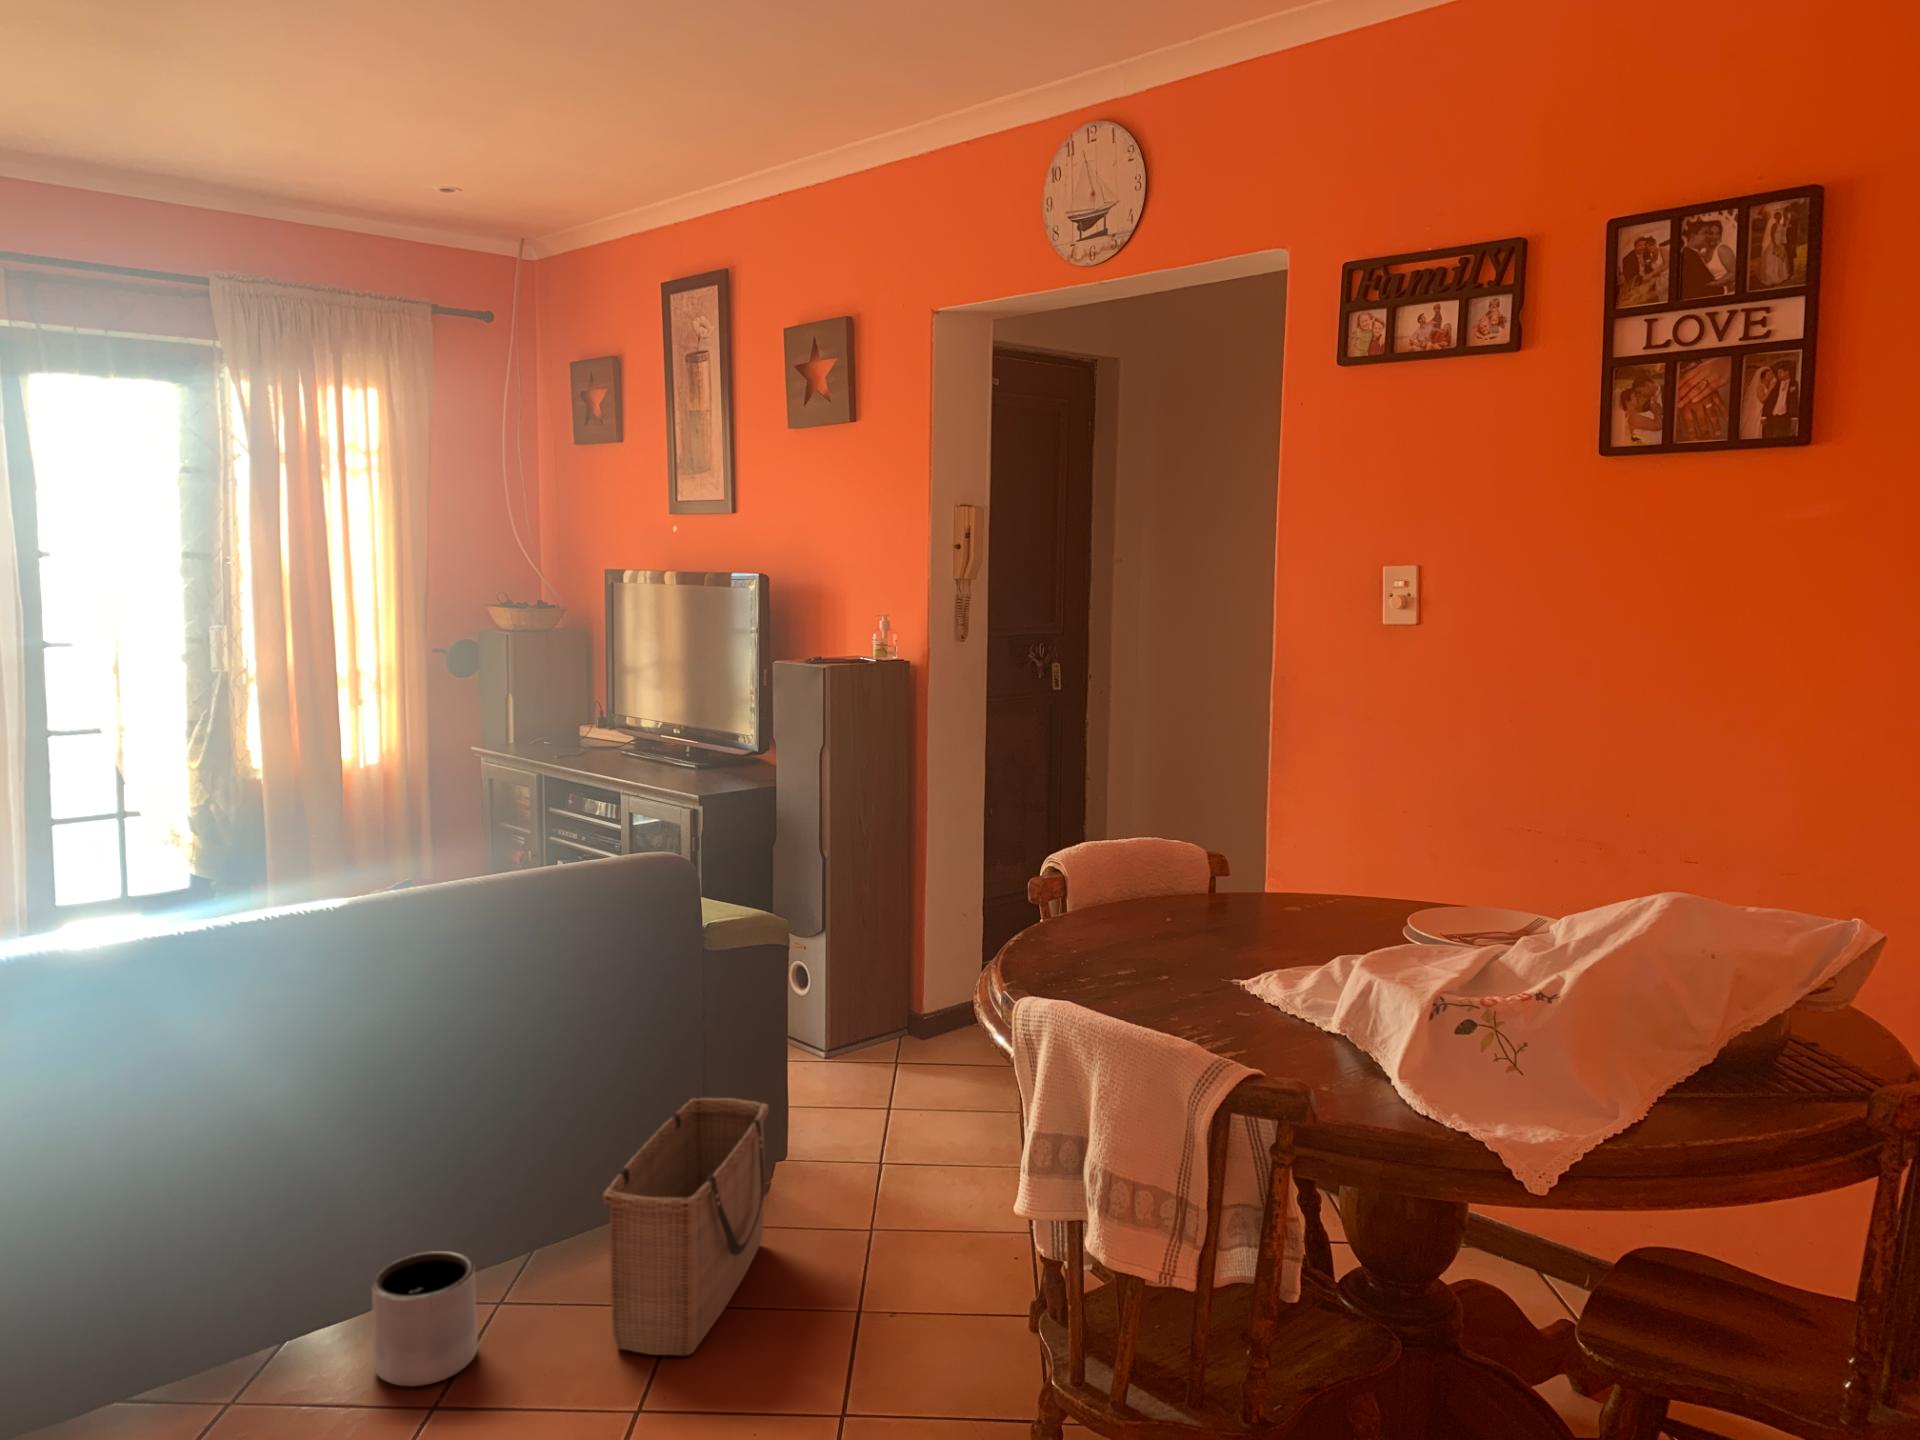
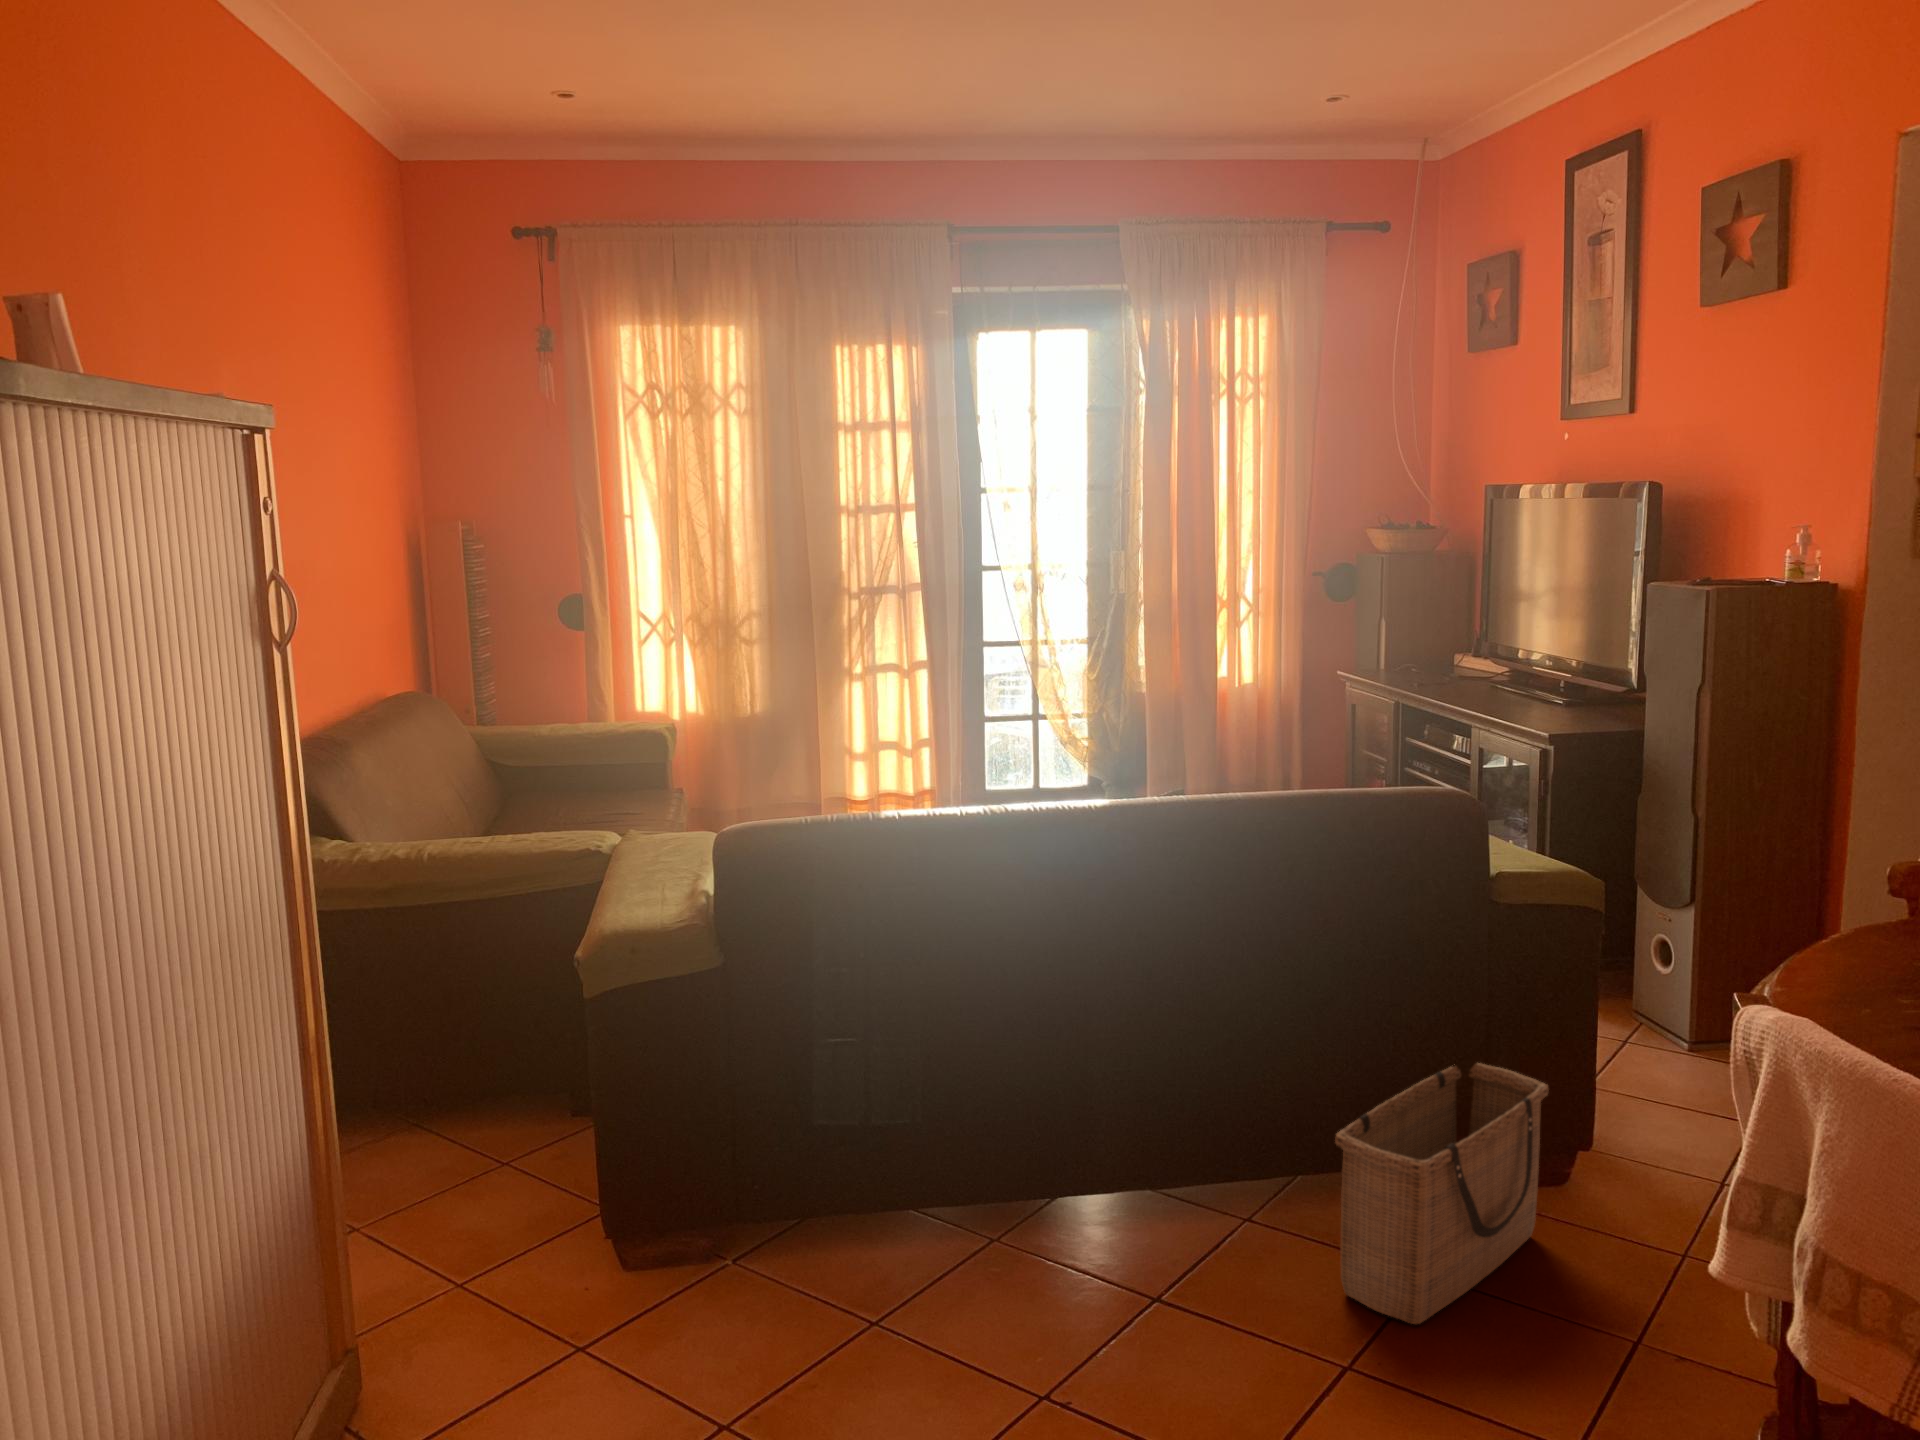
planter: present [372,1251,478,1386] -> none [1123,1147,1215,1270]

